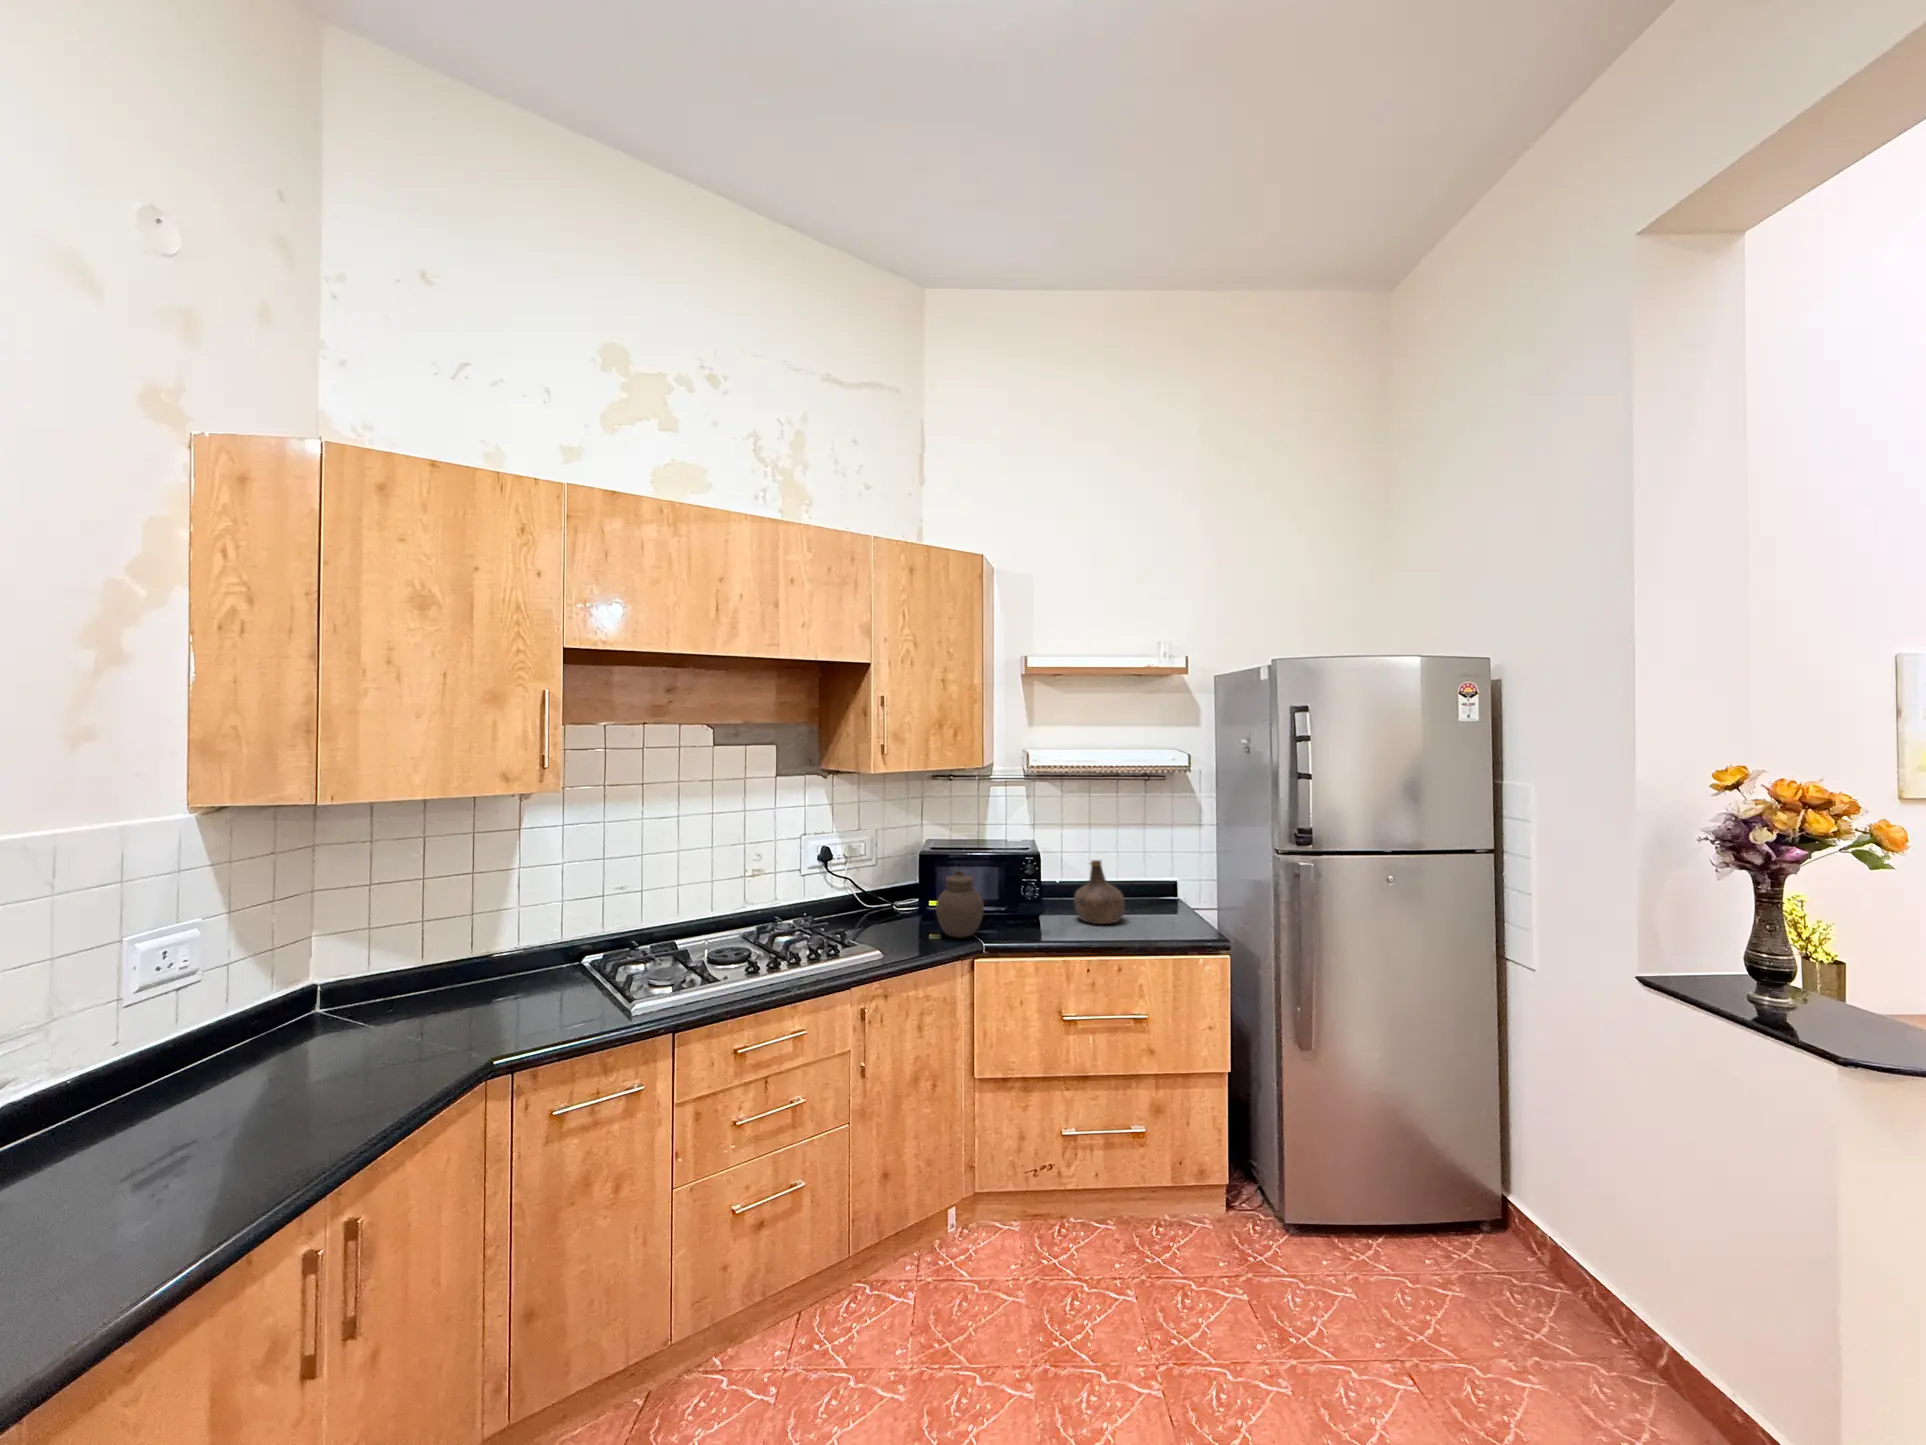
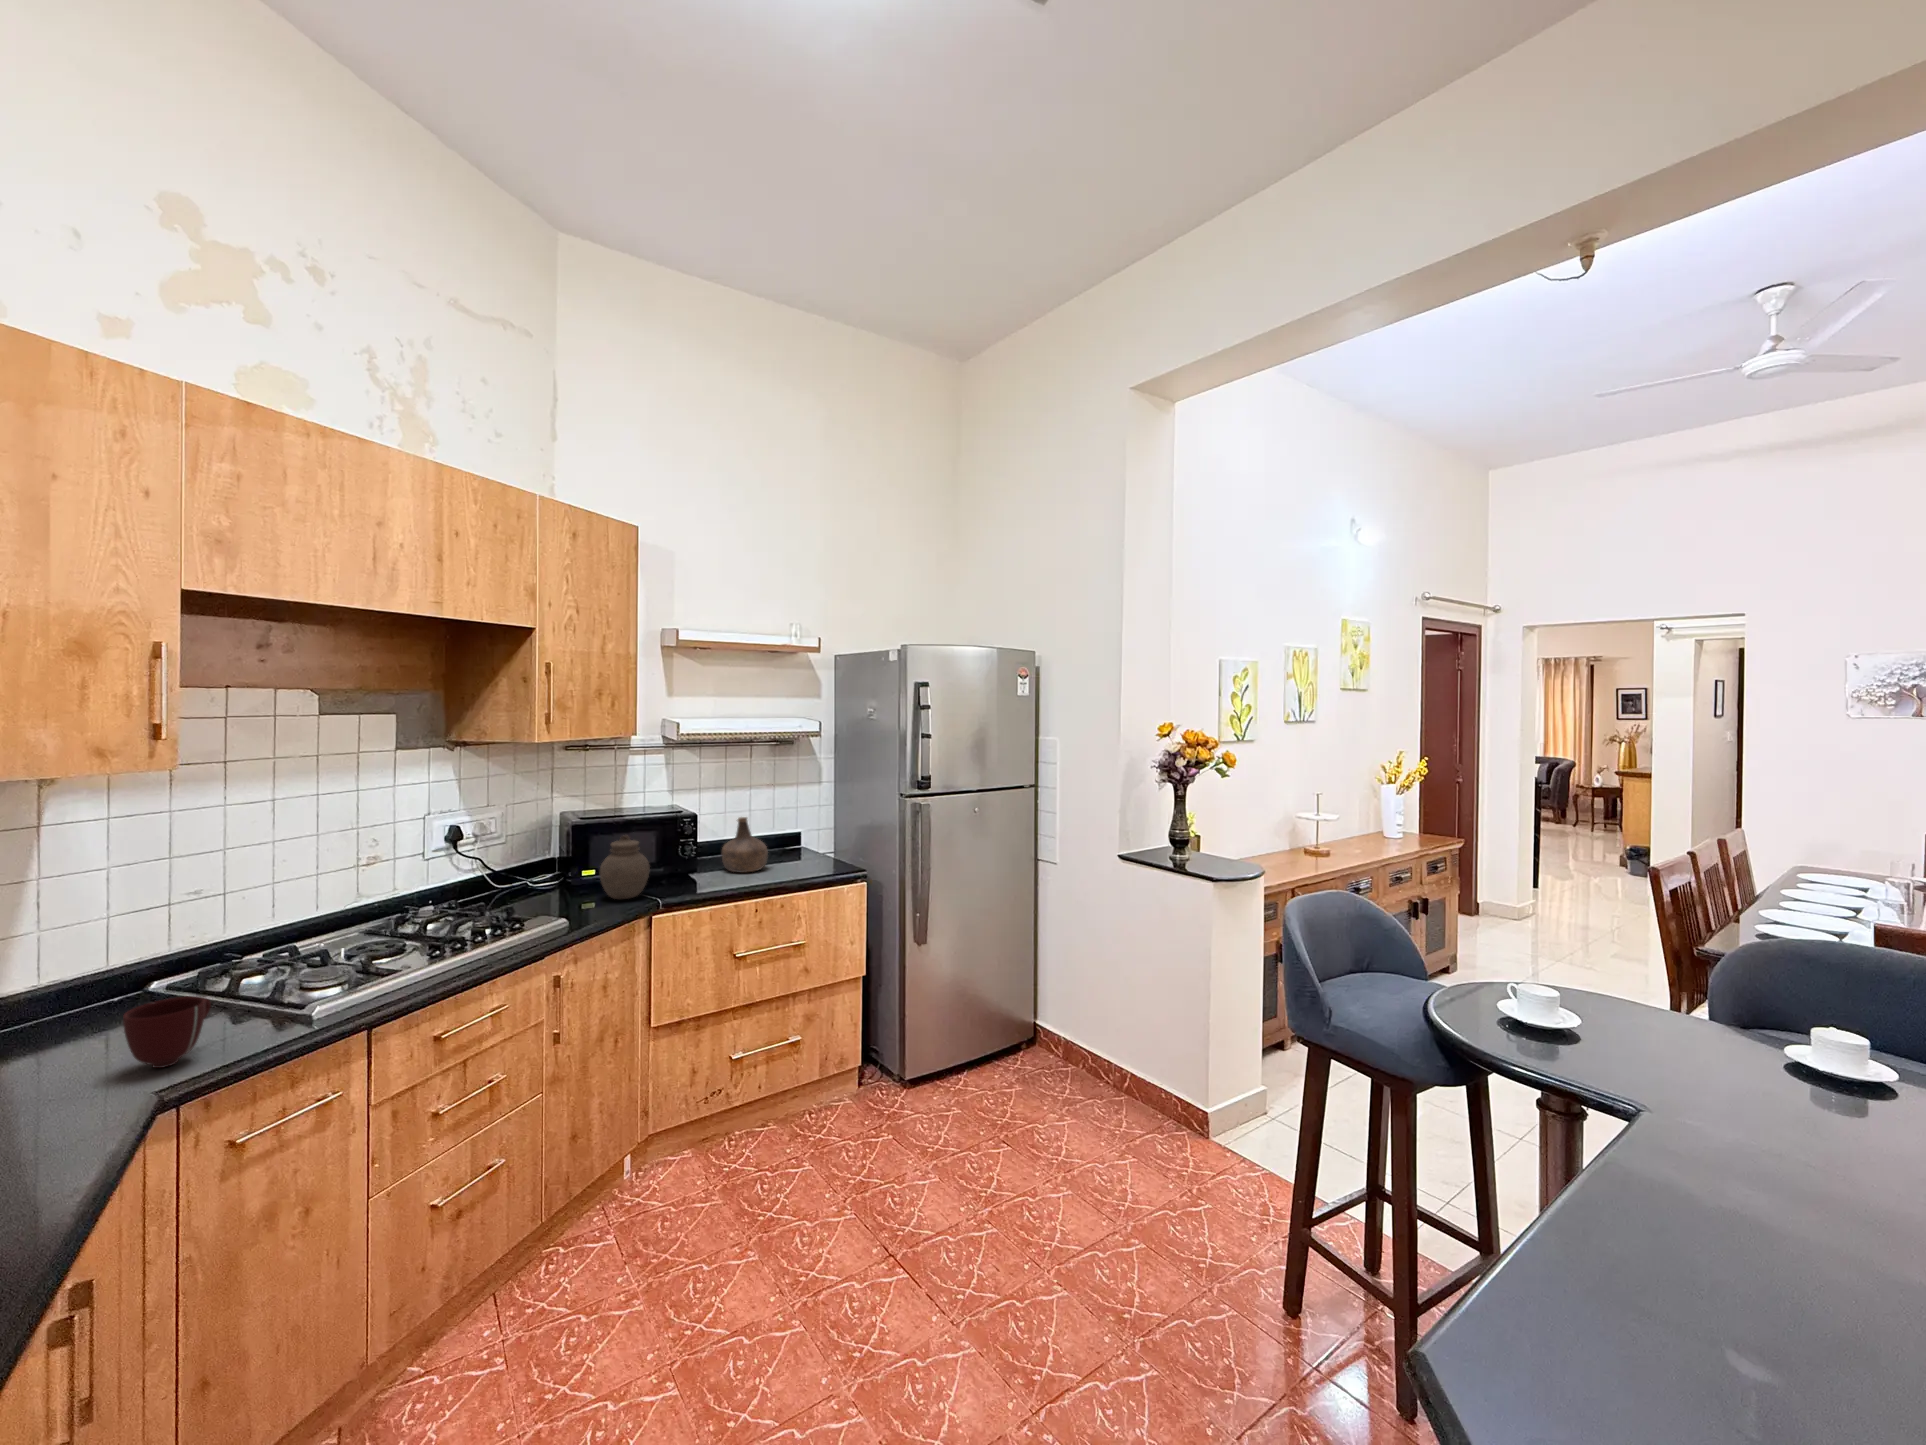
mug: none [502,977,566,1033] -> present [123,996,211,1068]

